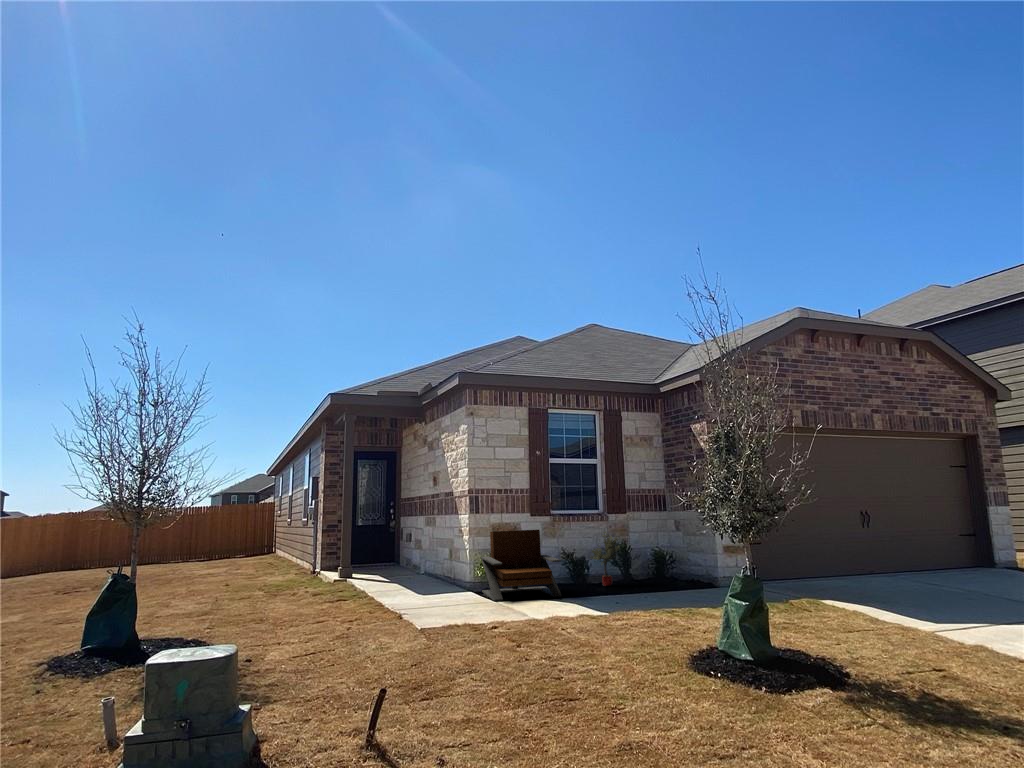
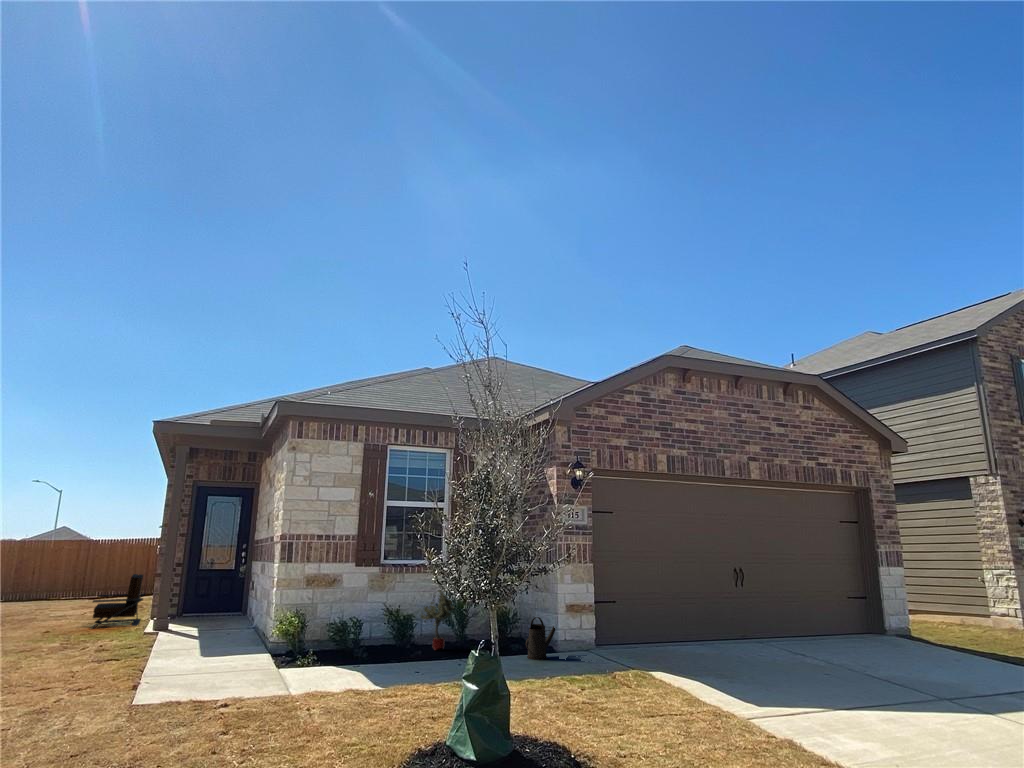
lounge chair: present [481,530,562,601] -> present [90,574,145,629]
watering can: none [692,555,715,592] -> present [526,617,555,660]

